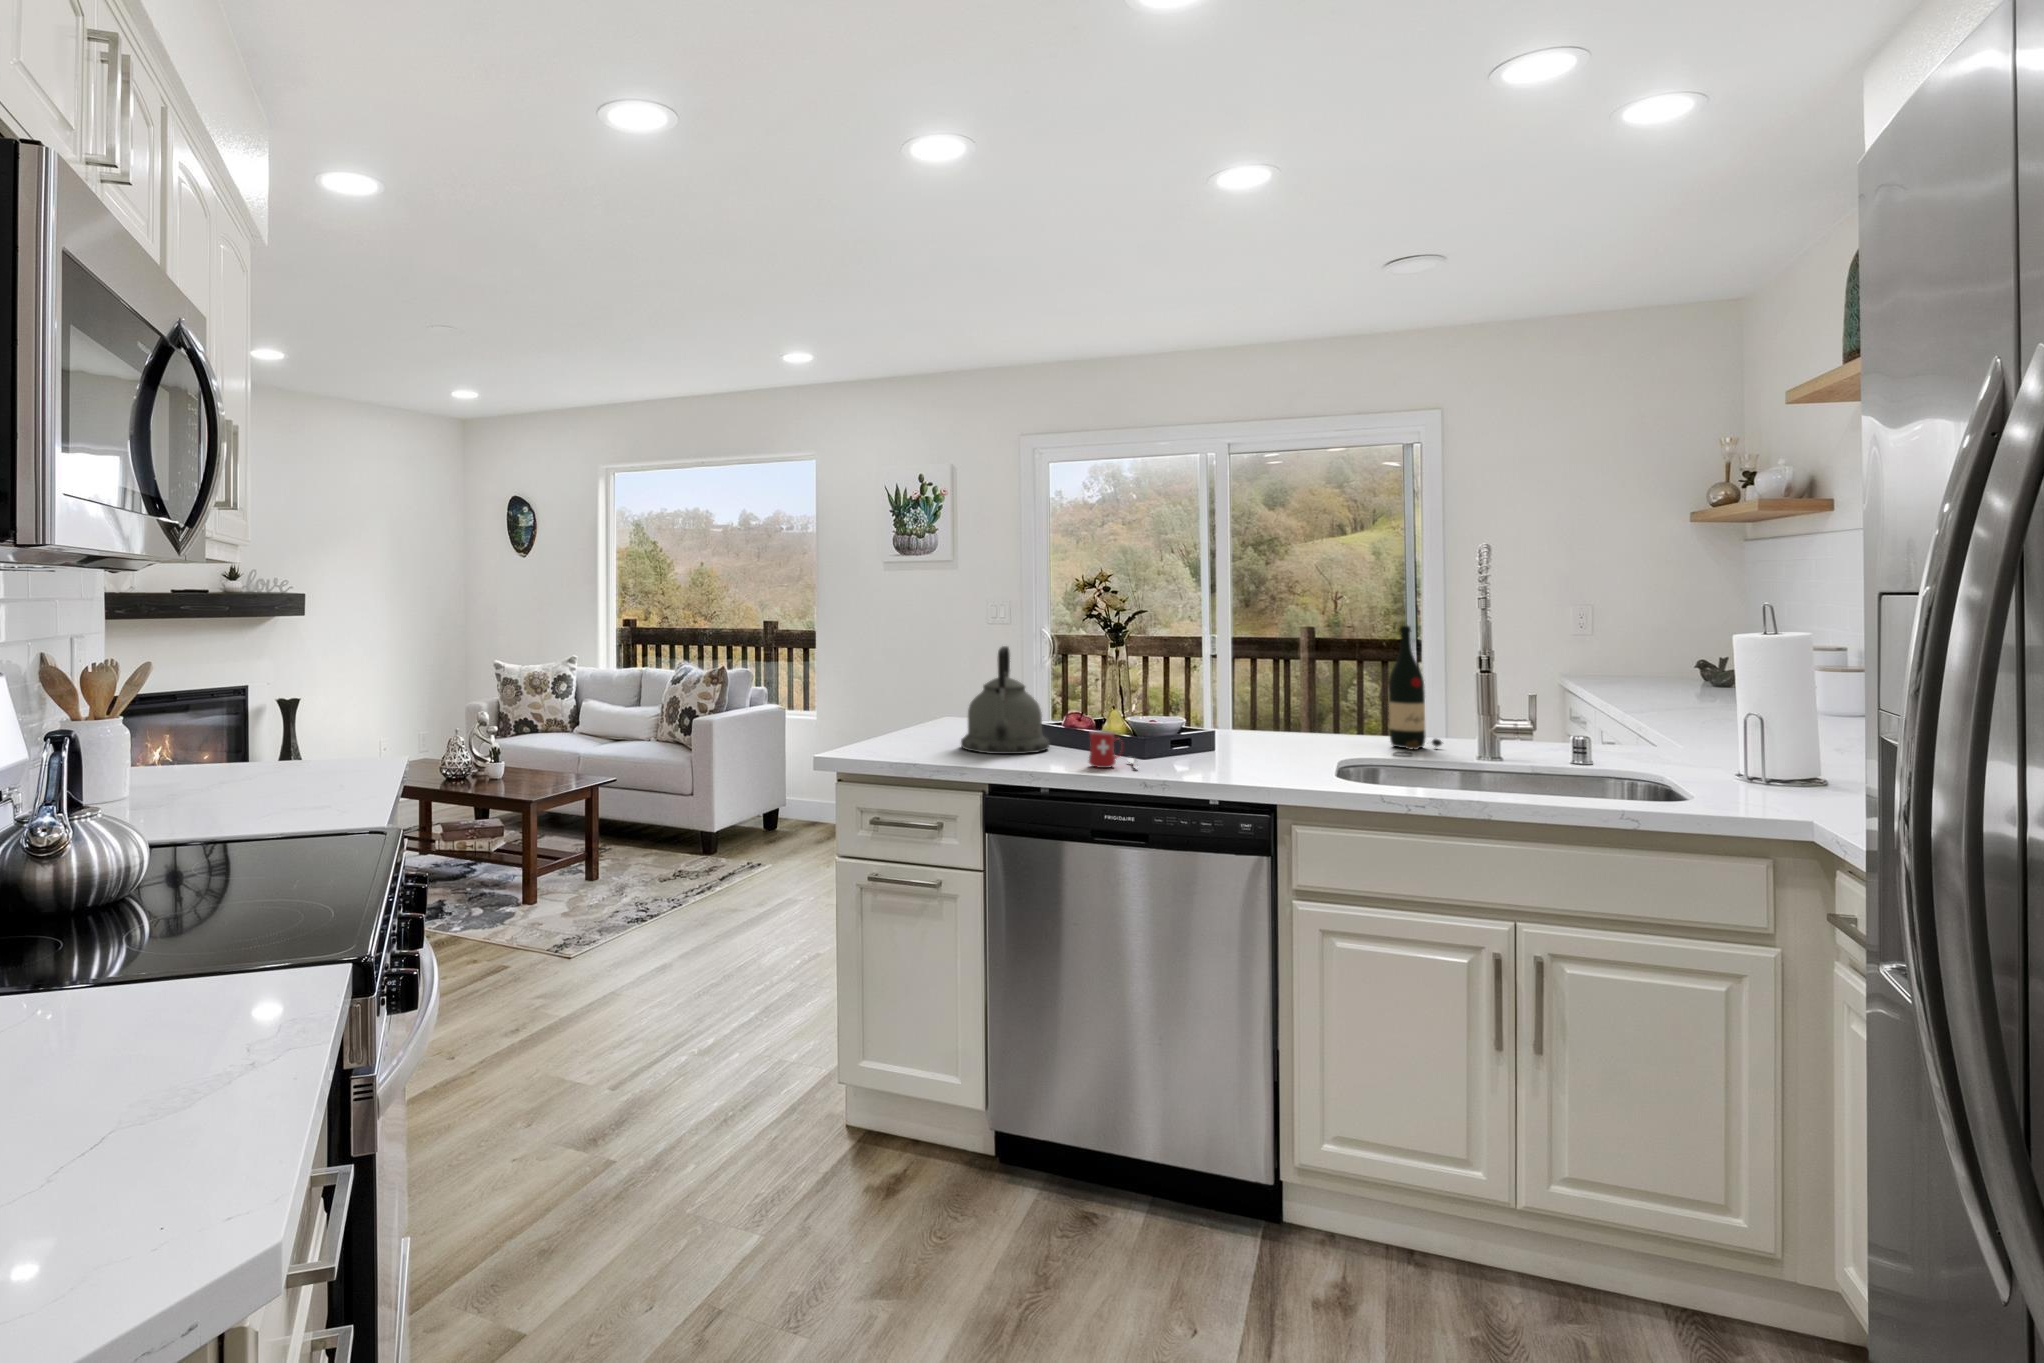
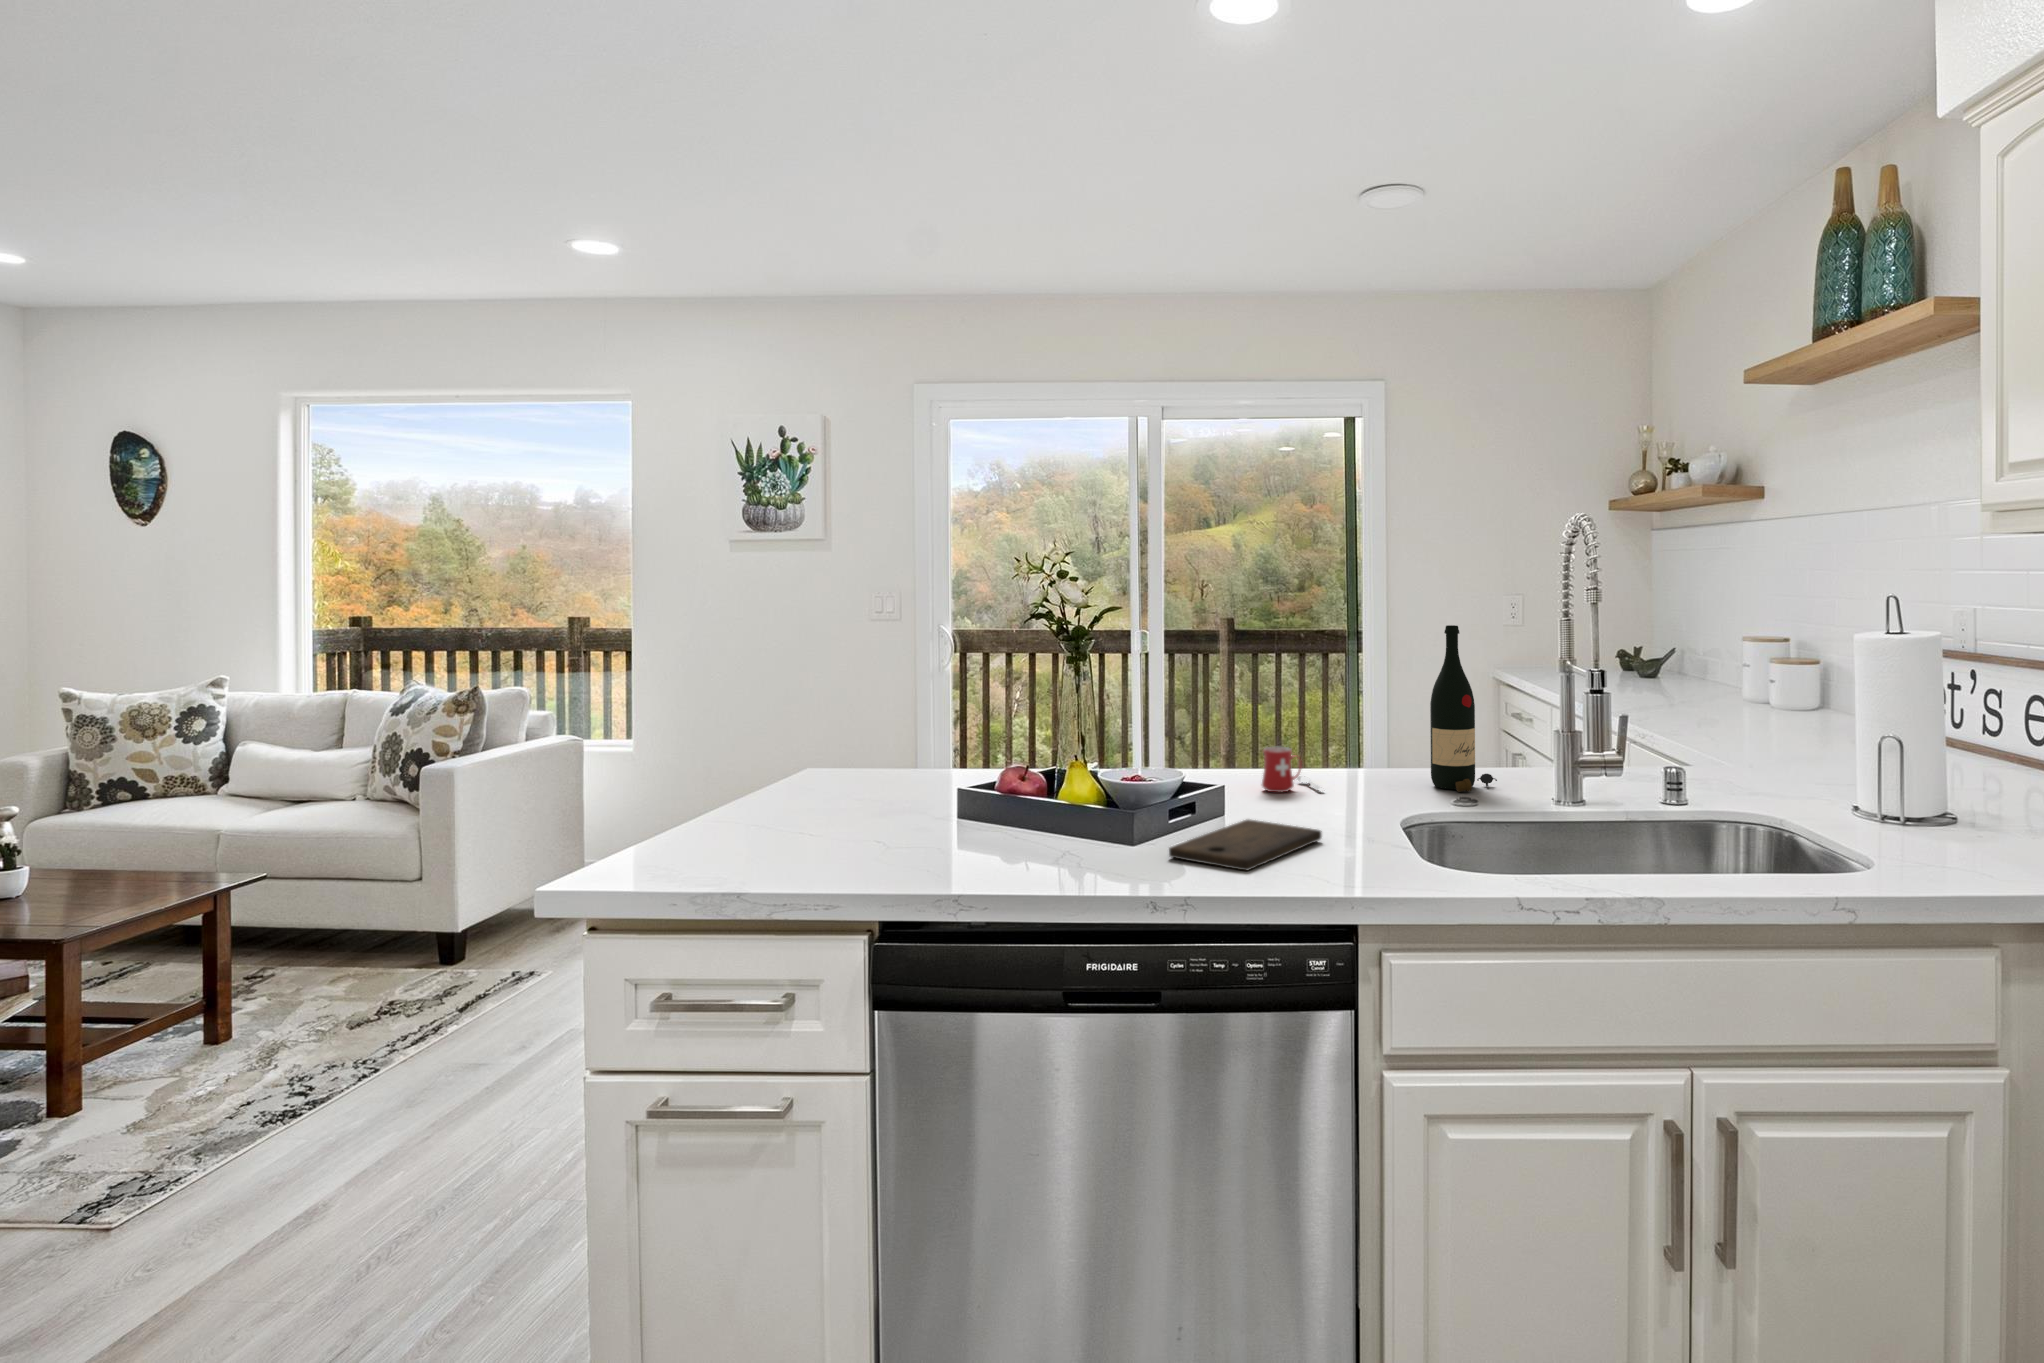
kettle: present [961,646,1050,754] -> none [832,671,980,854]
mug: present [1089,731,1138,768] -> present [1262,747,1323,792]
cutting board: none [1164,750,1273,773] -> present [1169,820,1322,871]

